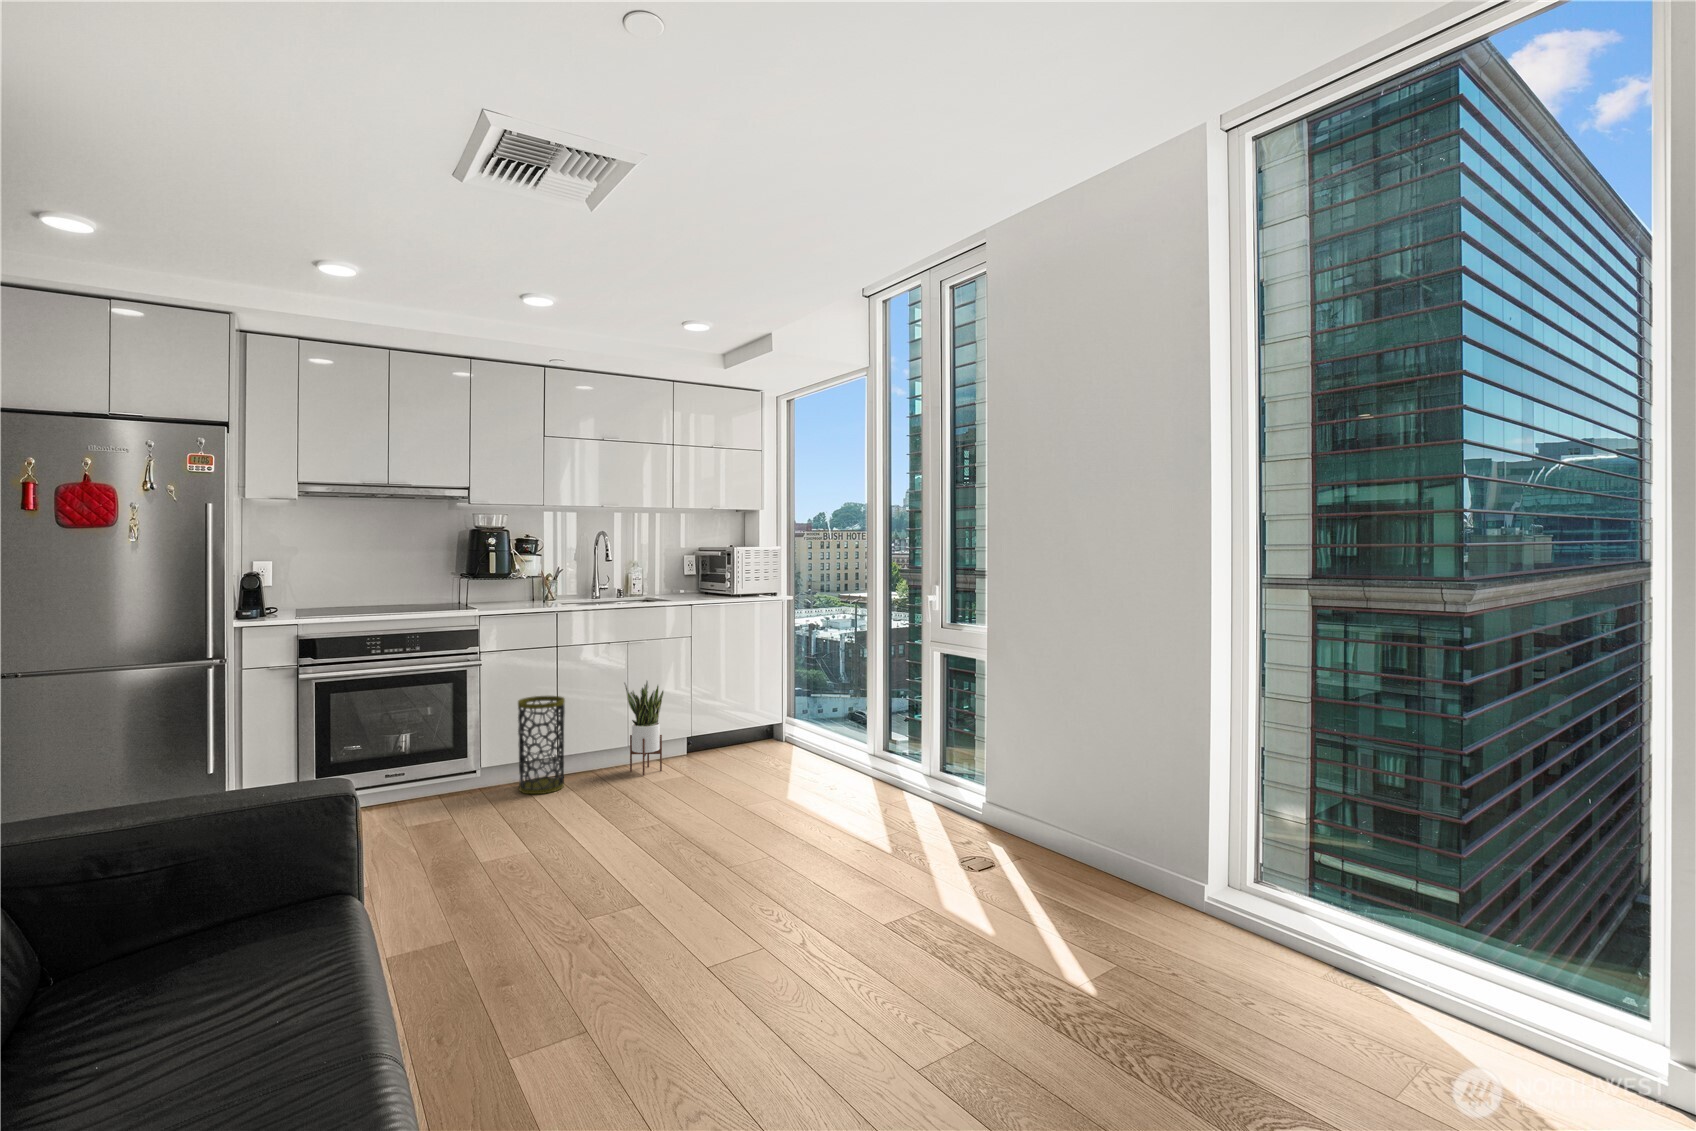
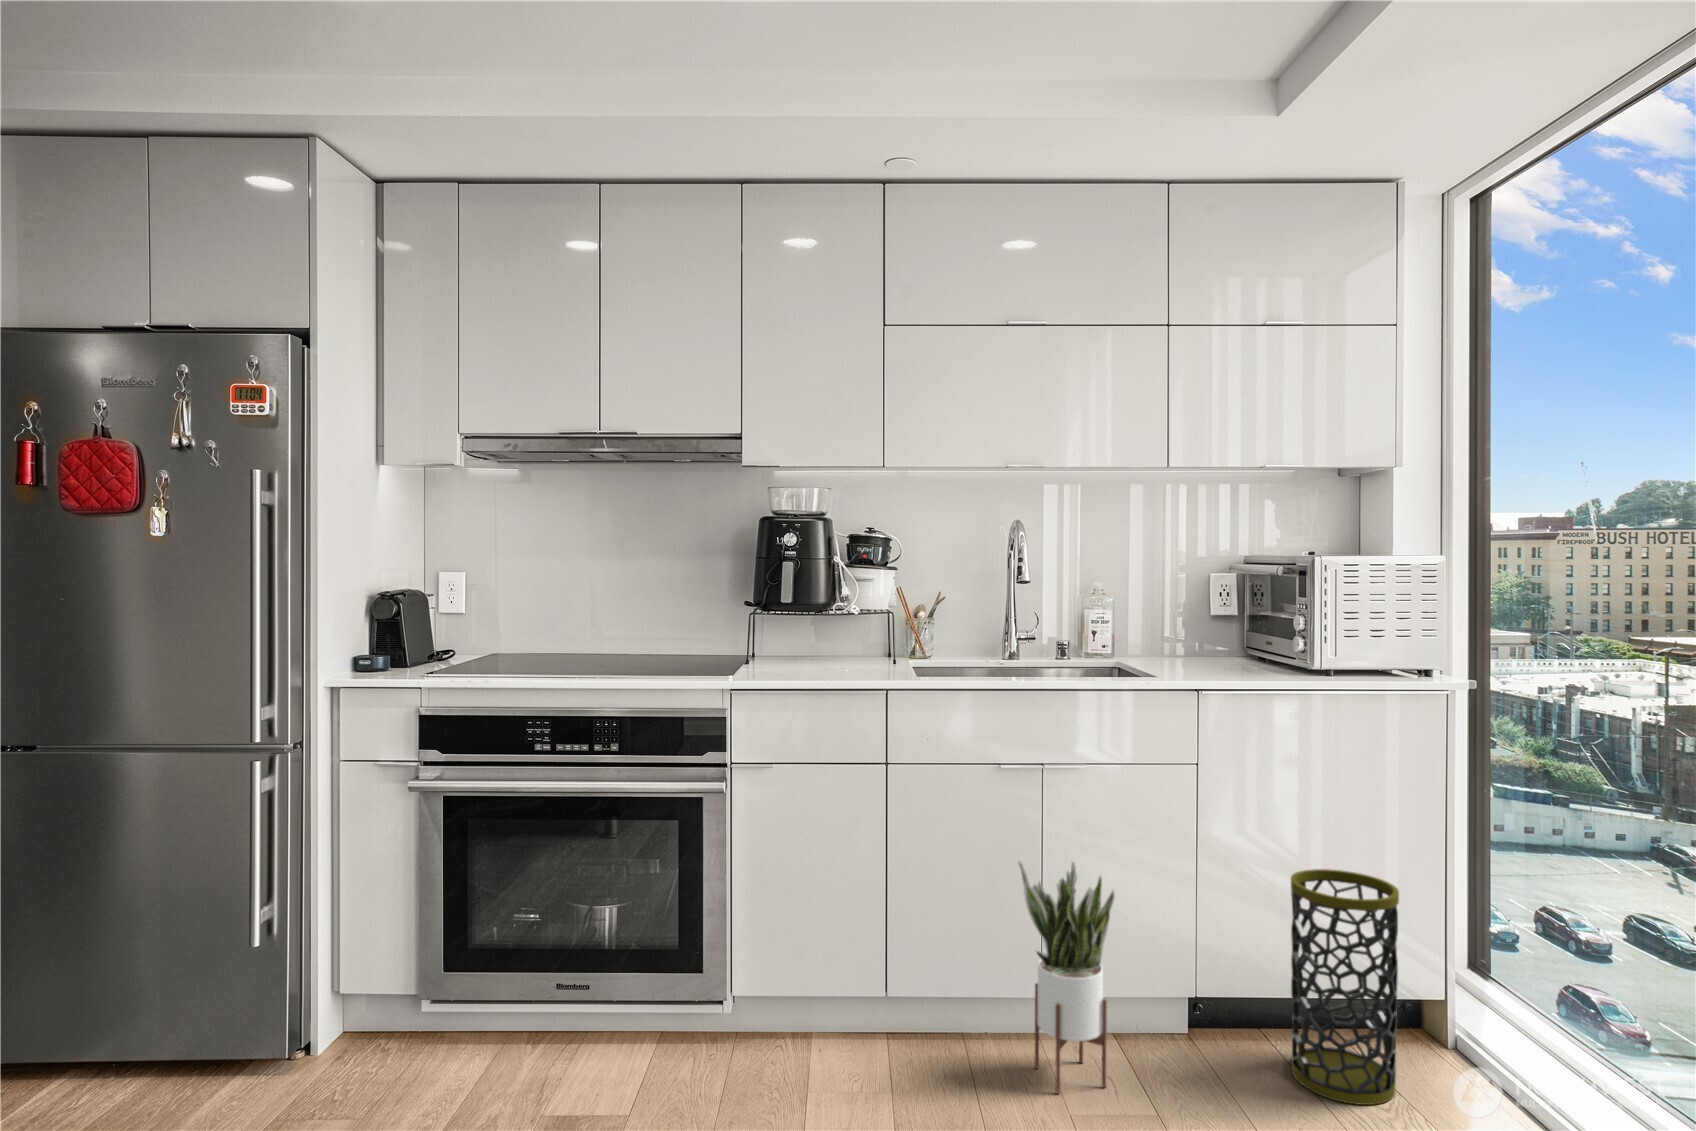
trash can: present [518,696,565,794] -> present [1291,869,1399,1105]

